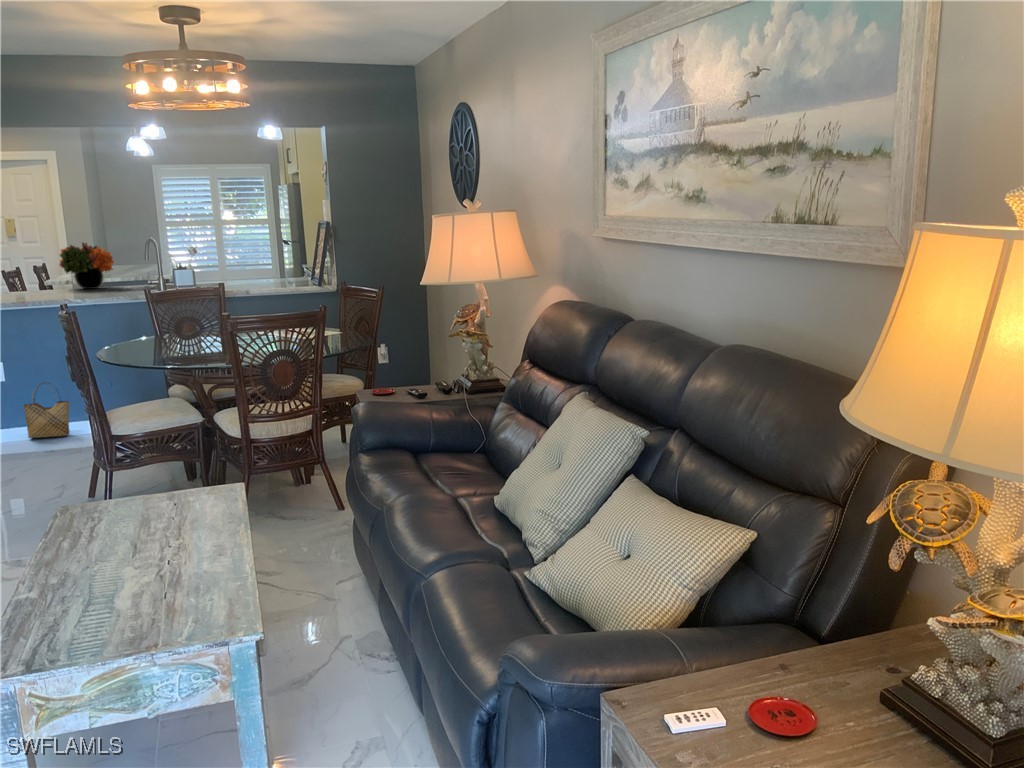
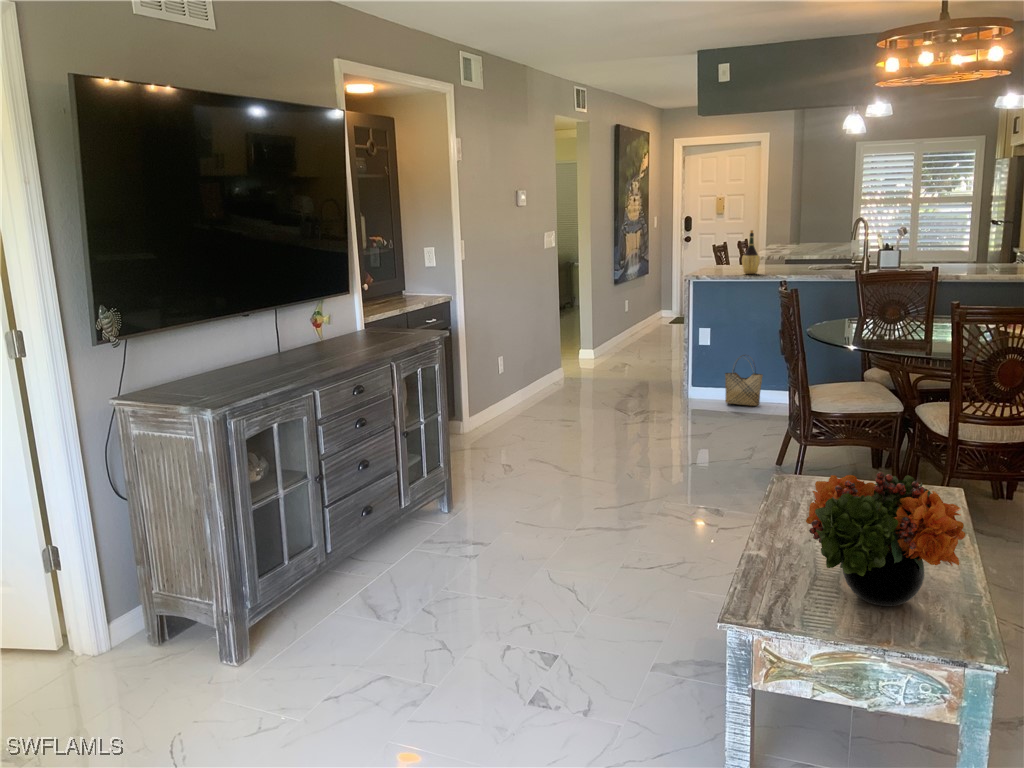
flower arrangement: present [60,243,115,289] -> present [806,472,965,606]
wine bottle: none [27,247,49,294] -> present [742,230,760,274]

